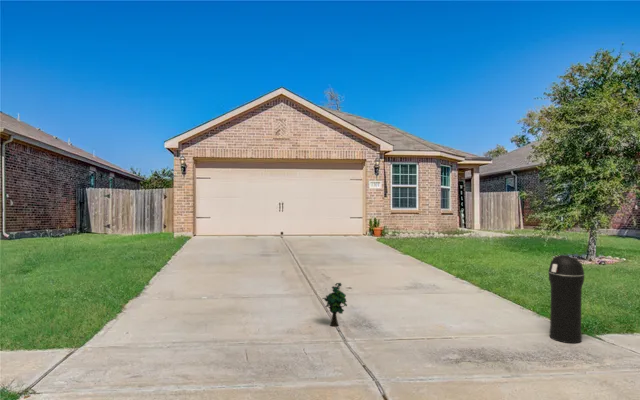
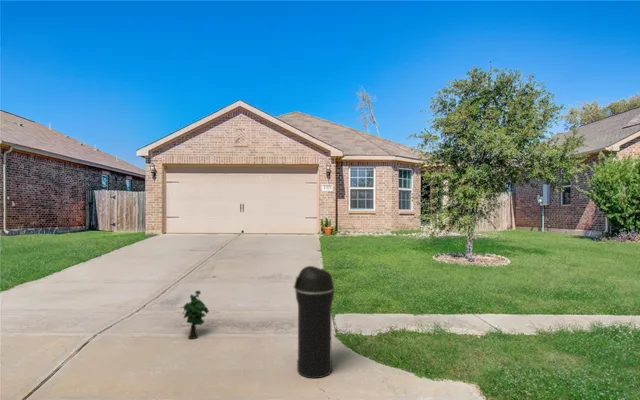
decorative plant: present [323,283,347,326] -> present [183,291,209,339]

